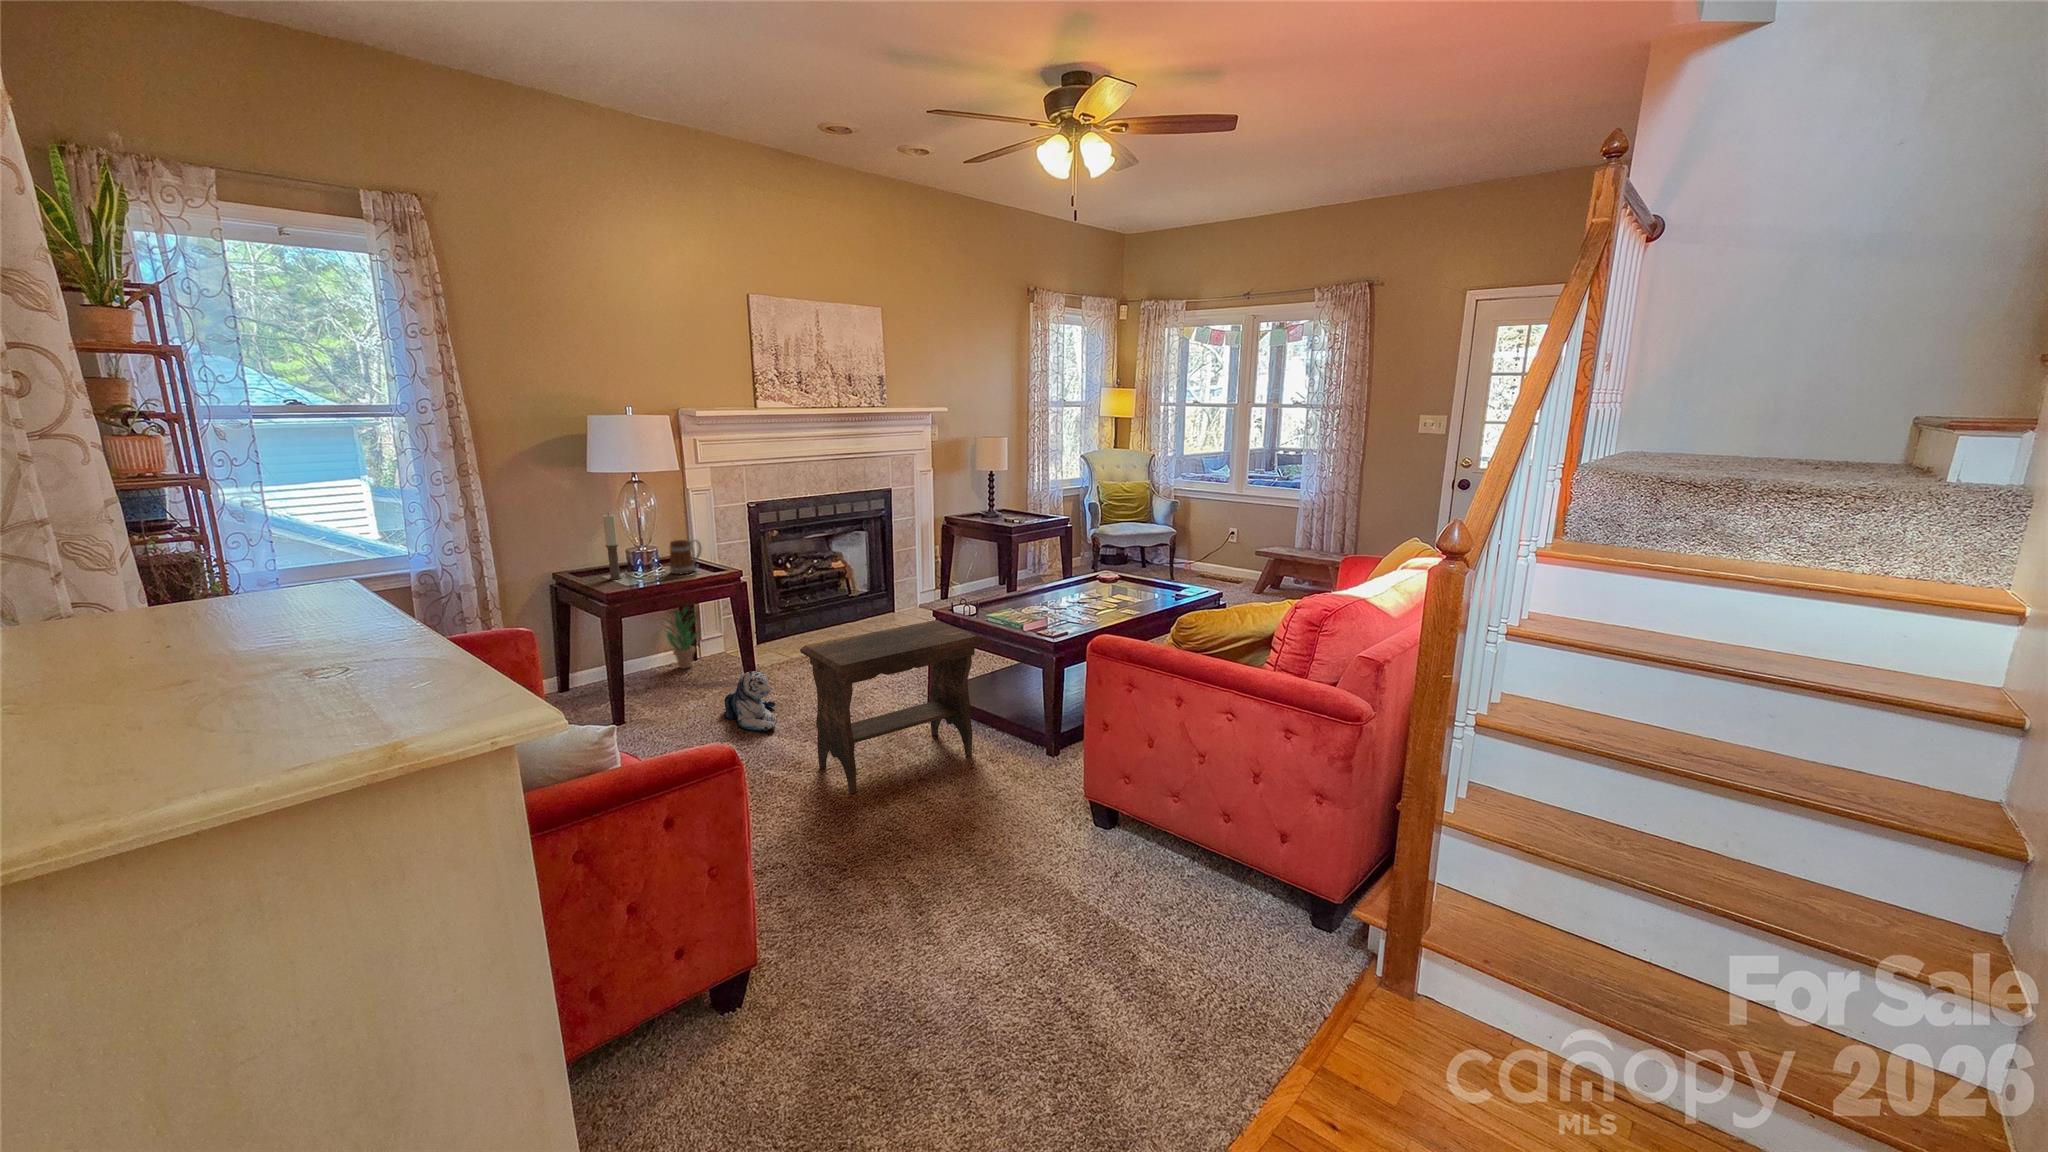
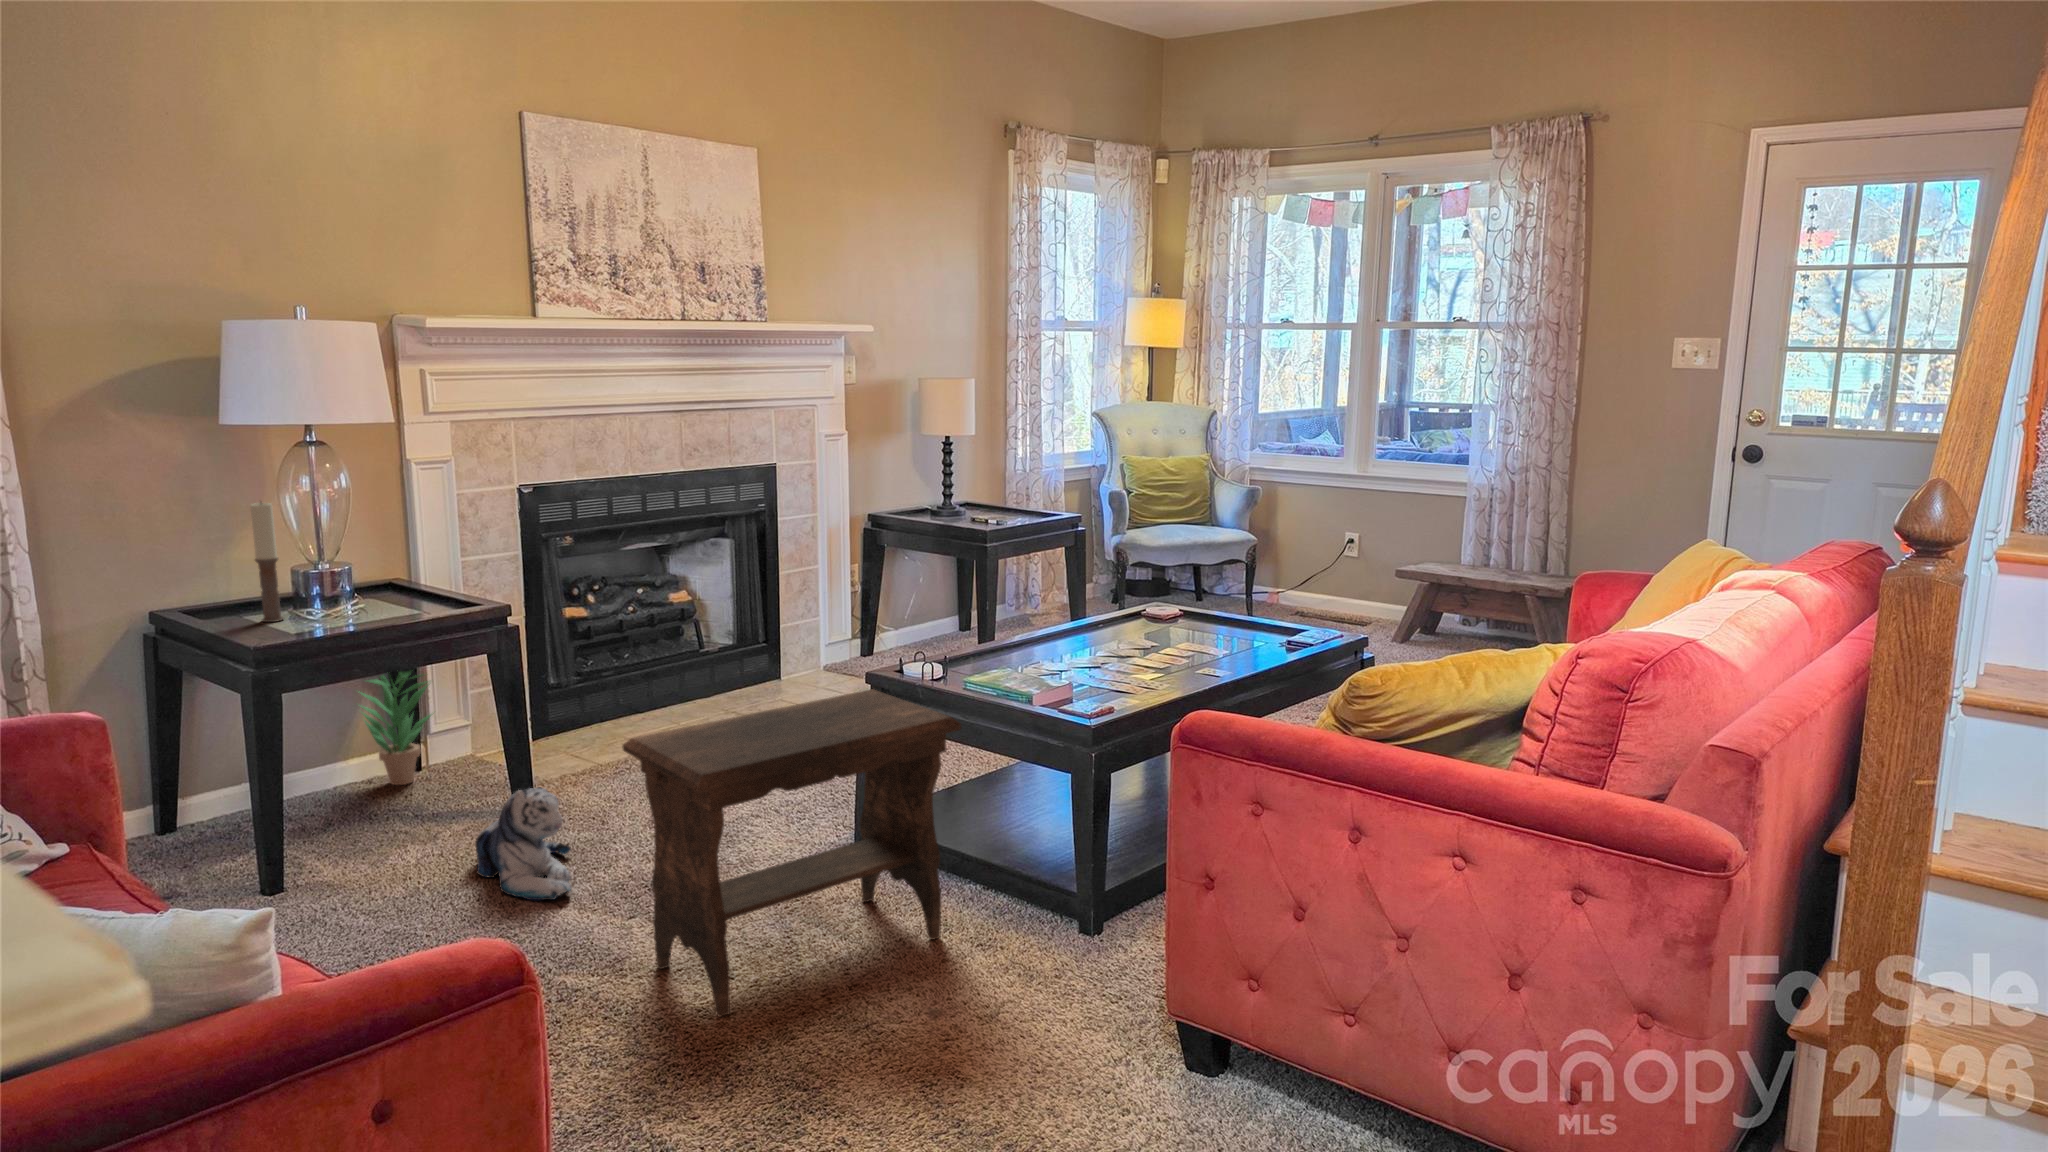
mug: present [670,540,702,574] -> none [375,549,434,612]

